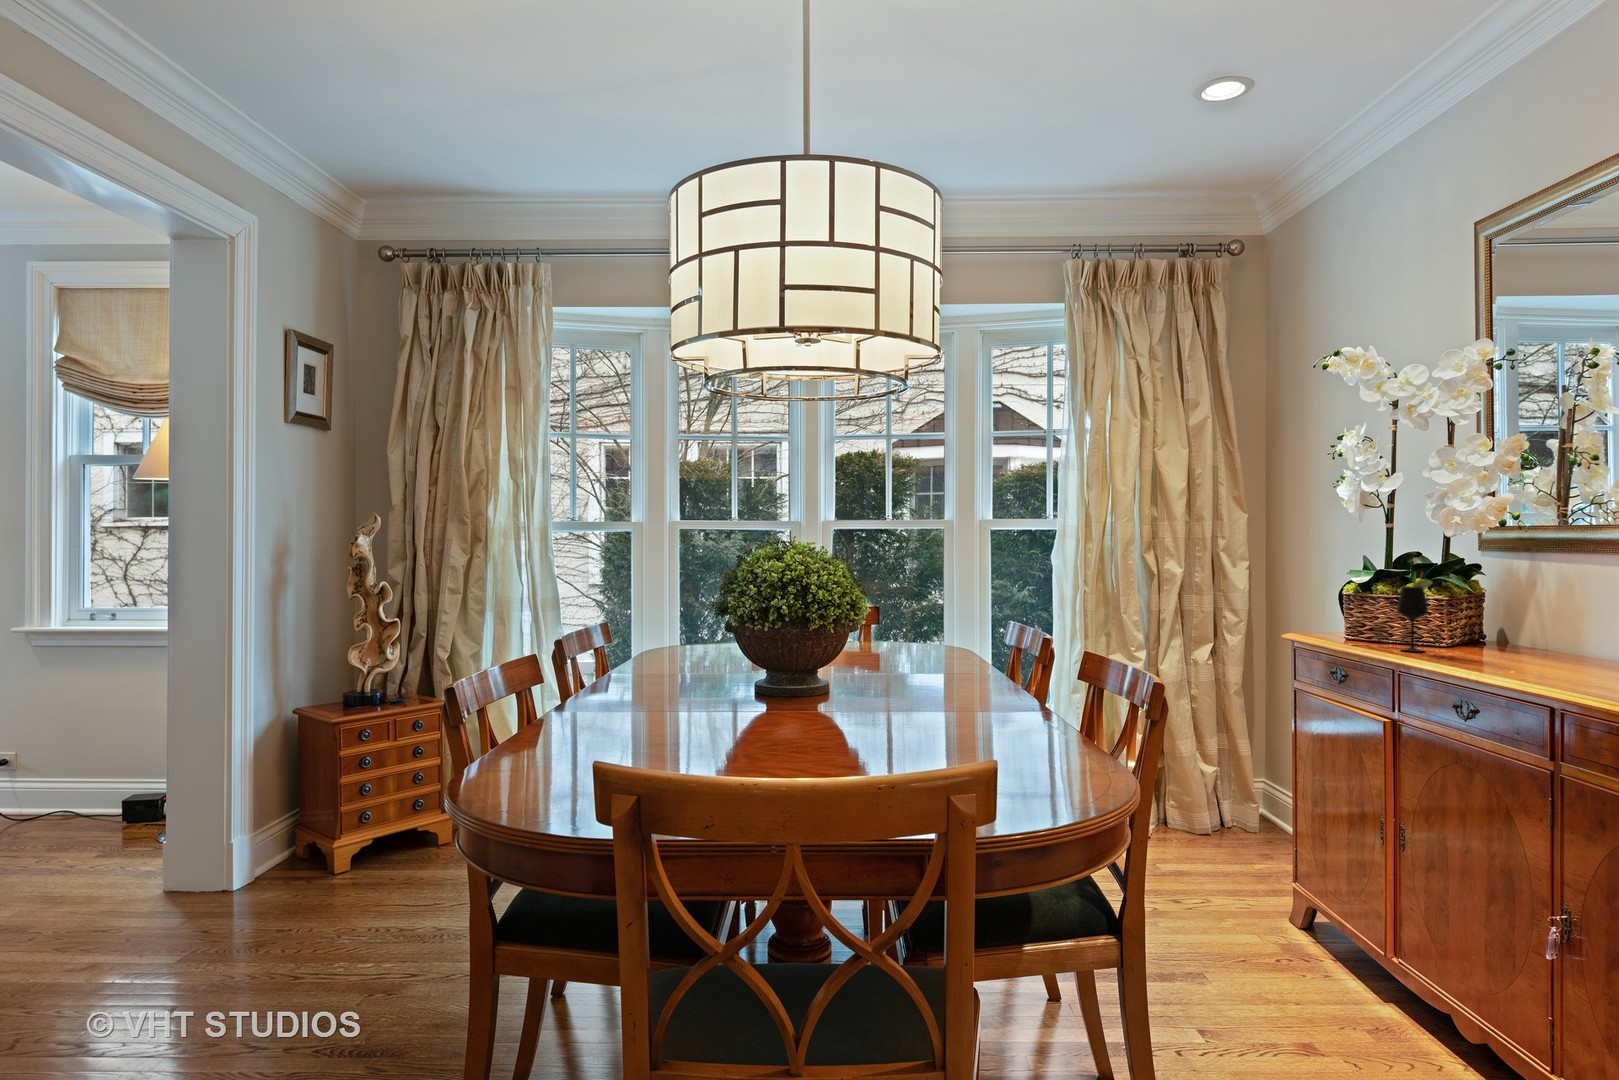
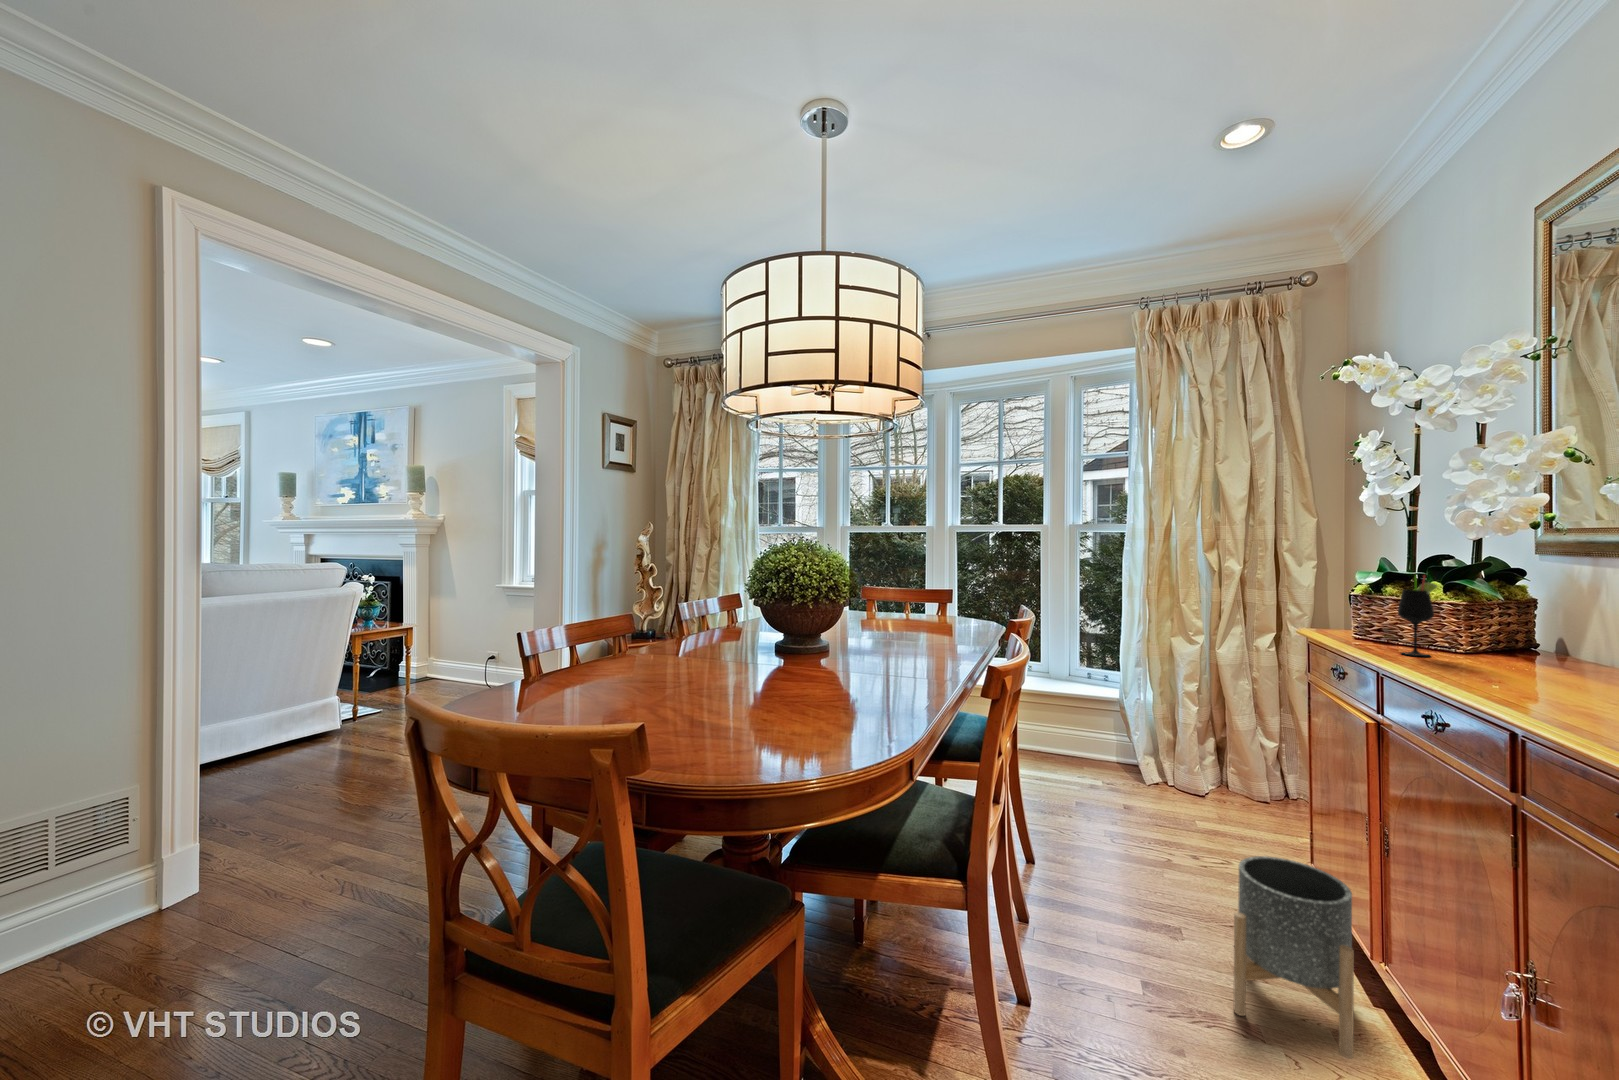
planter: none [1269,872,1393,1052] -> present [1233,856,1354,1058]

